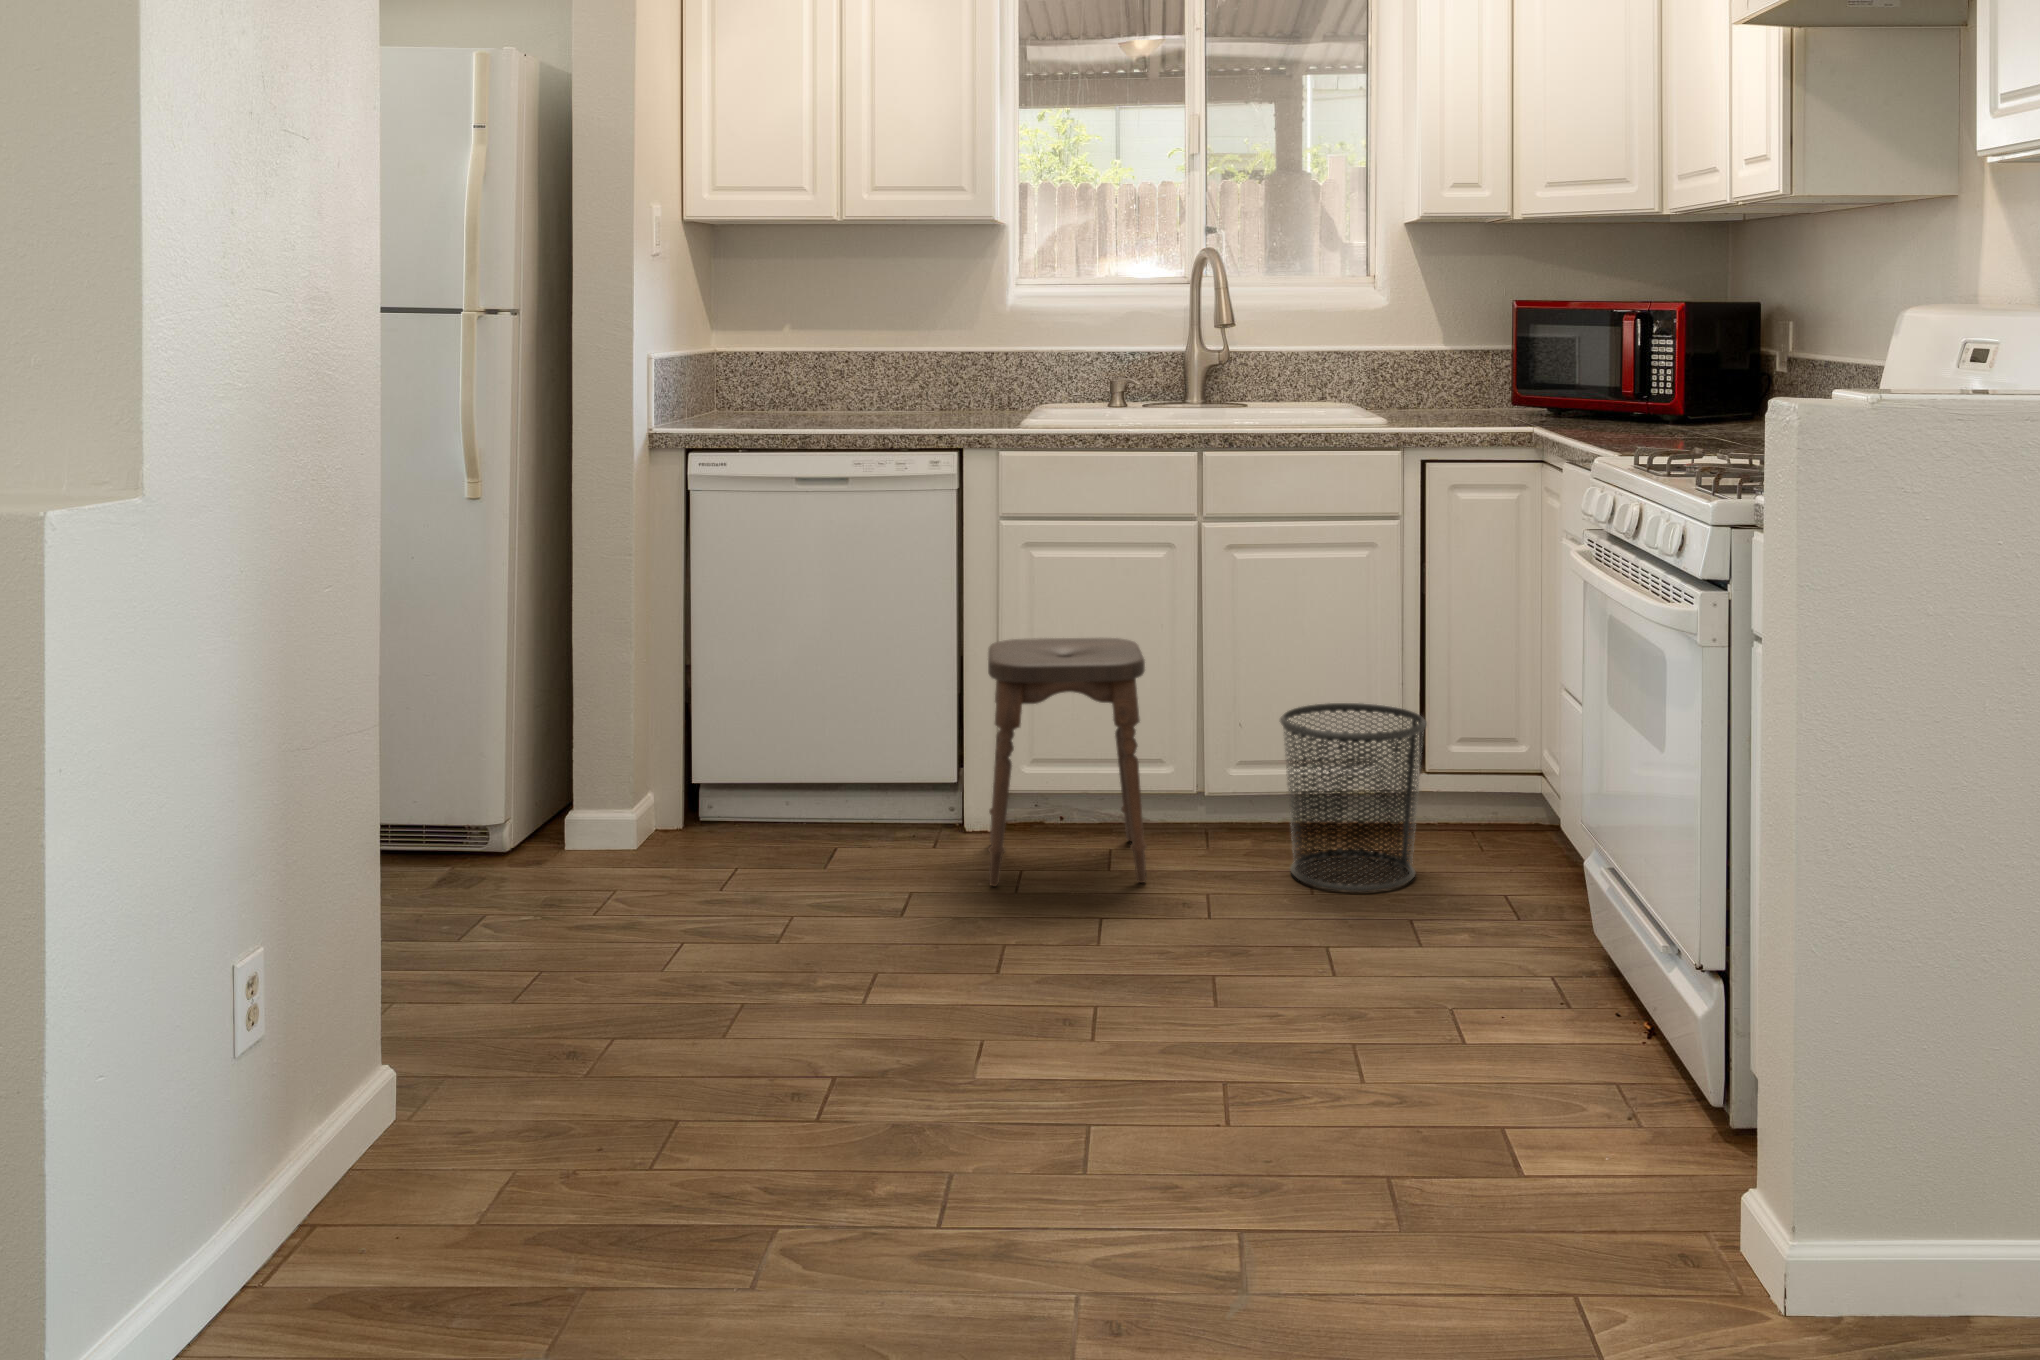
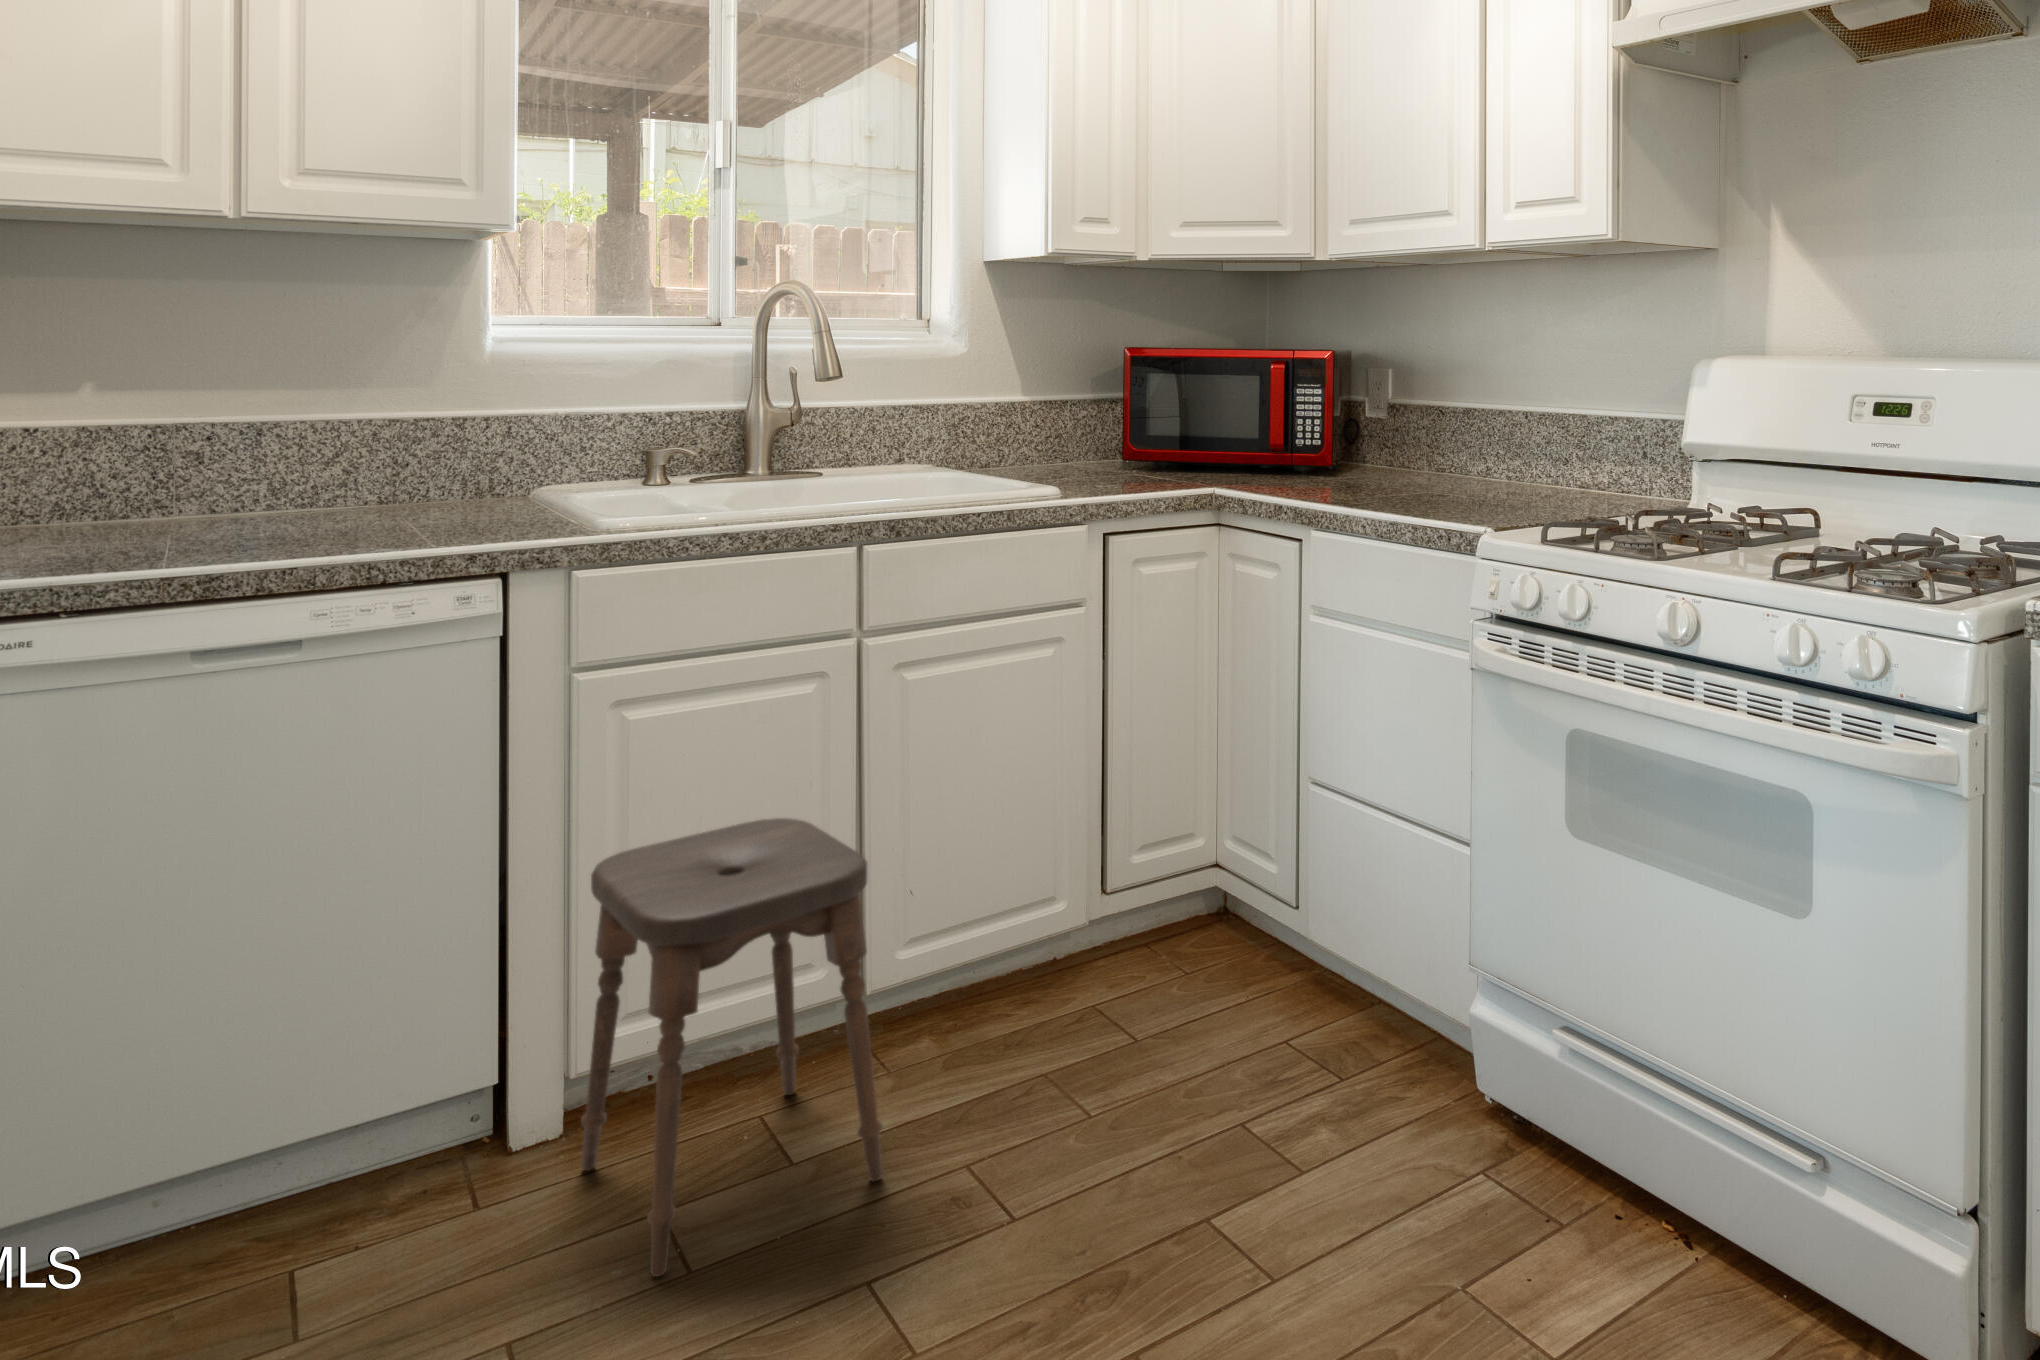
waste bin: present [1280,703,1427,892] -> none [1023,839,1207,1106]

